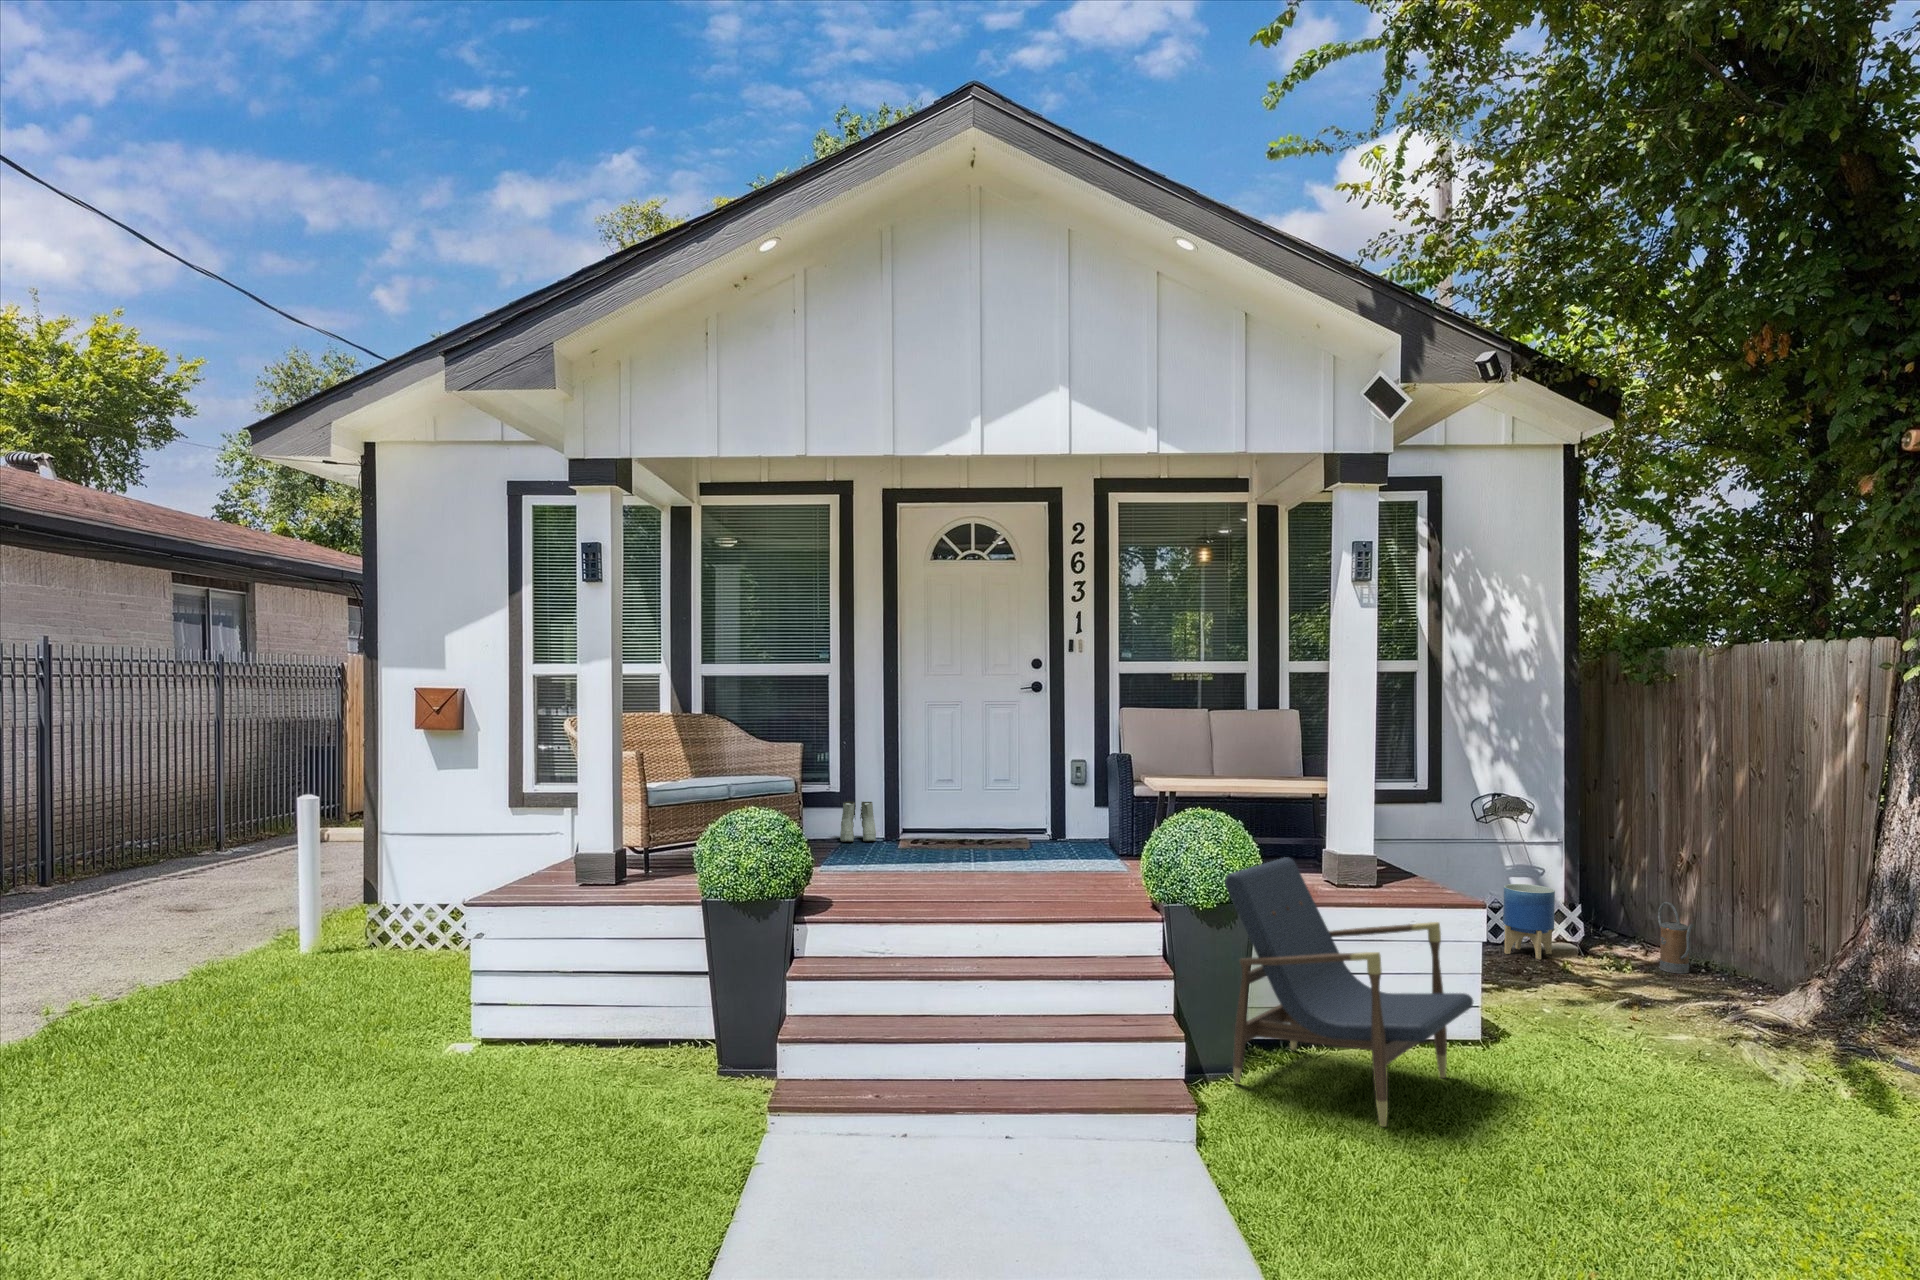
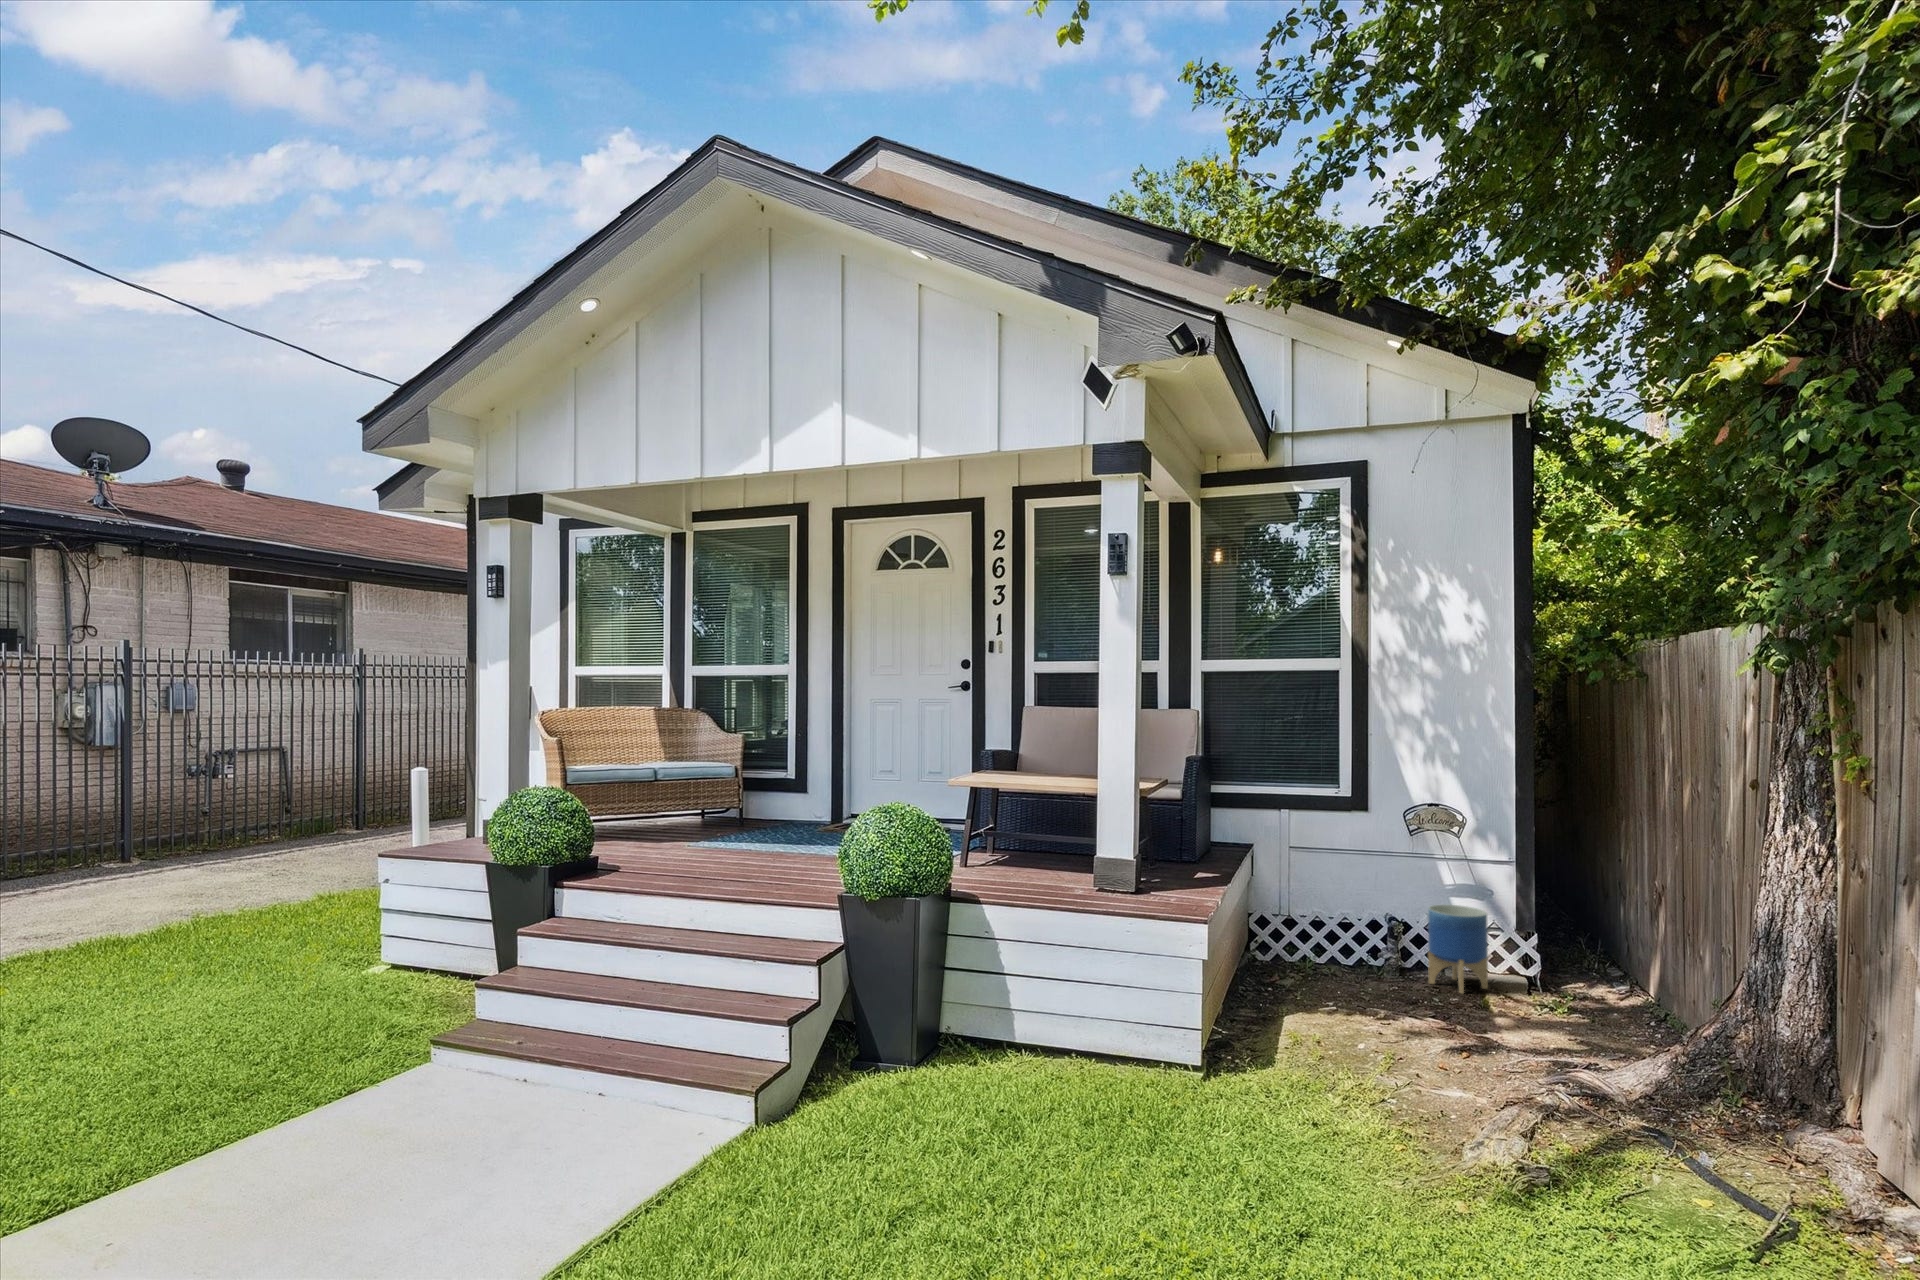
boots: present [840,802,876,842] -> none [782,791,820,827]
lounge chair: present [1225,857,1473,1127] -> none [856,851,1107,1157]
watering can: present [1658,902,1693,973] -> none [1605,937,1643,1027]

